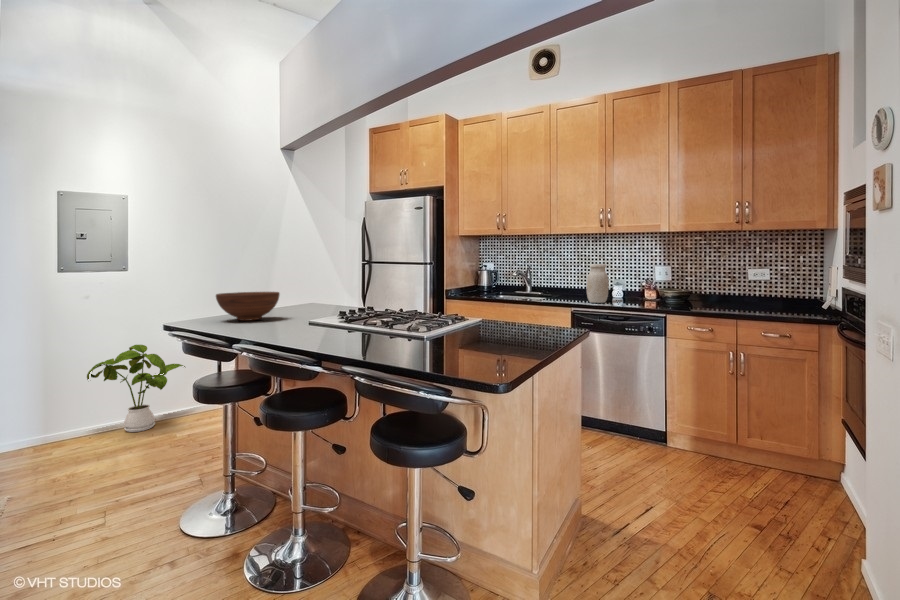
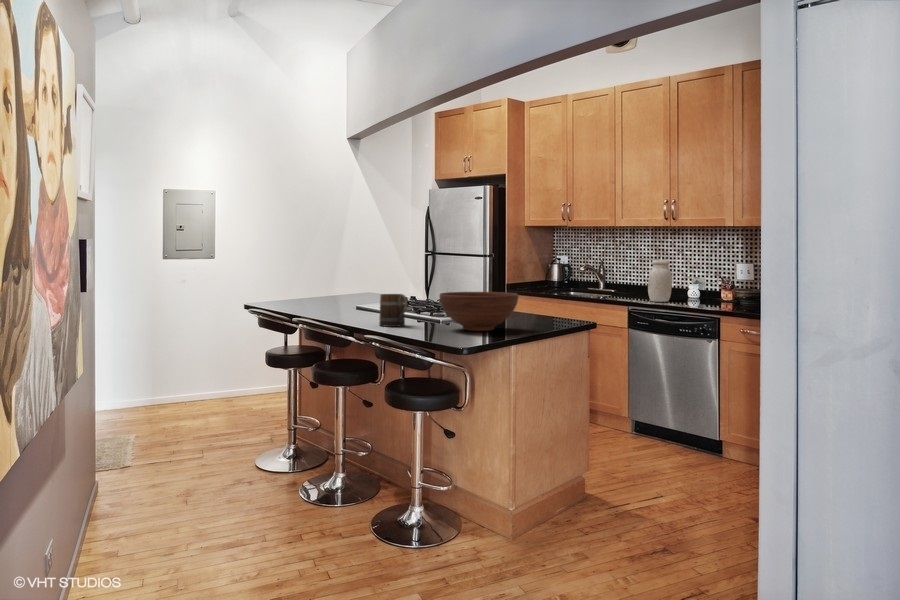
fruit bowl: present [216,292,279,321] -> present [440,292,518,331]
mug: none [356,308,400,355] -> present [379,294,407,327]
house plant: present [87,345,185,432] -> none [176,325,255,406]

